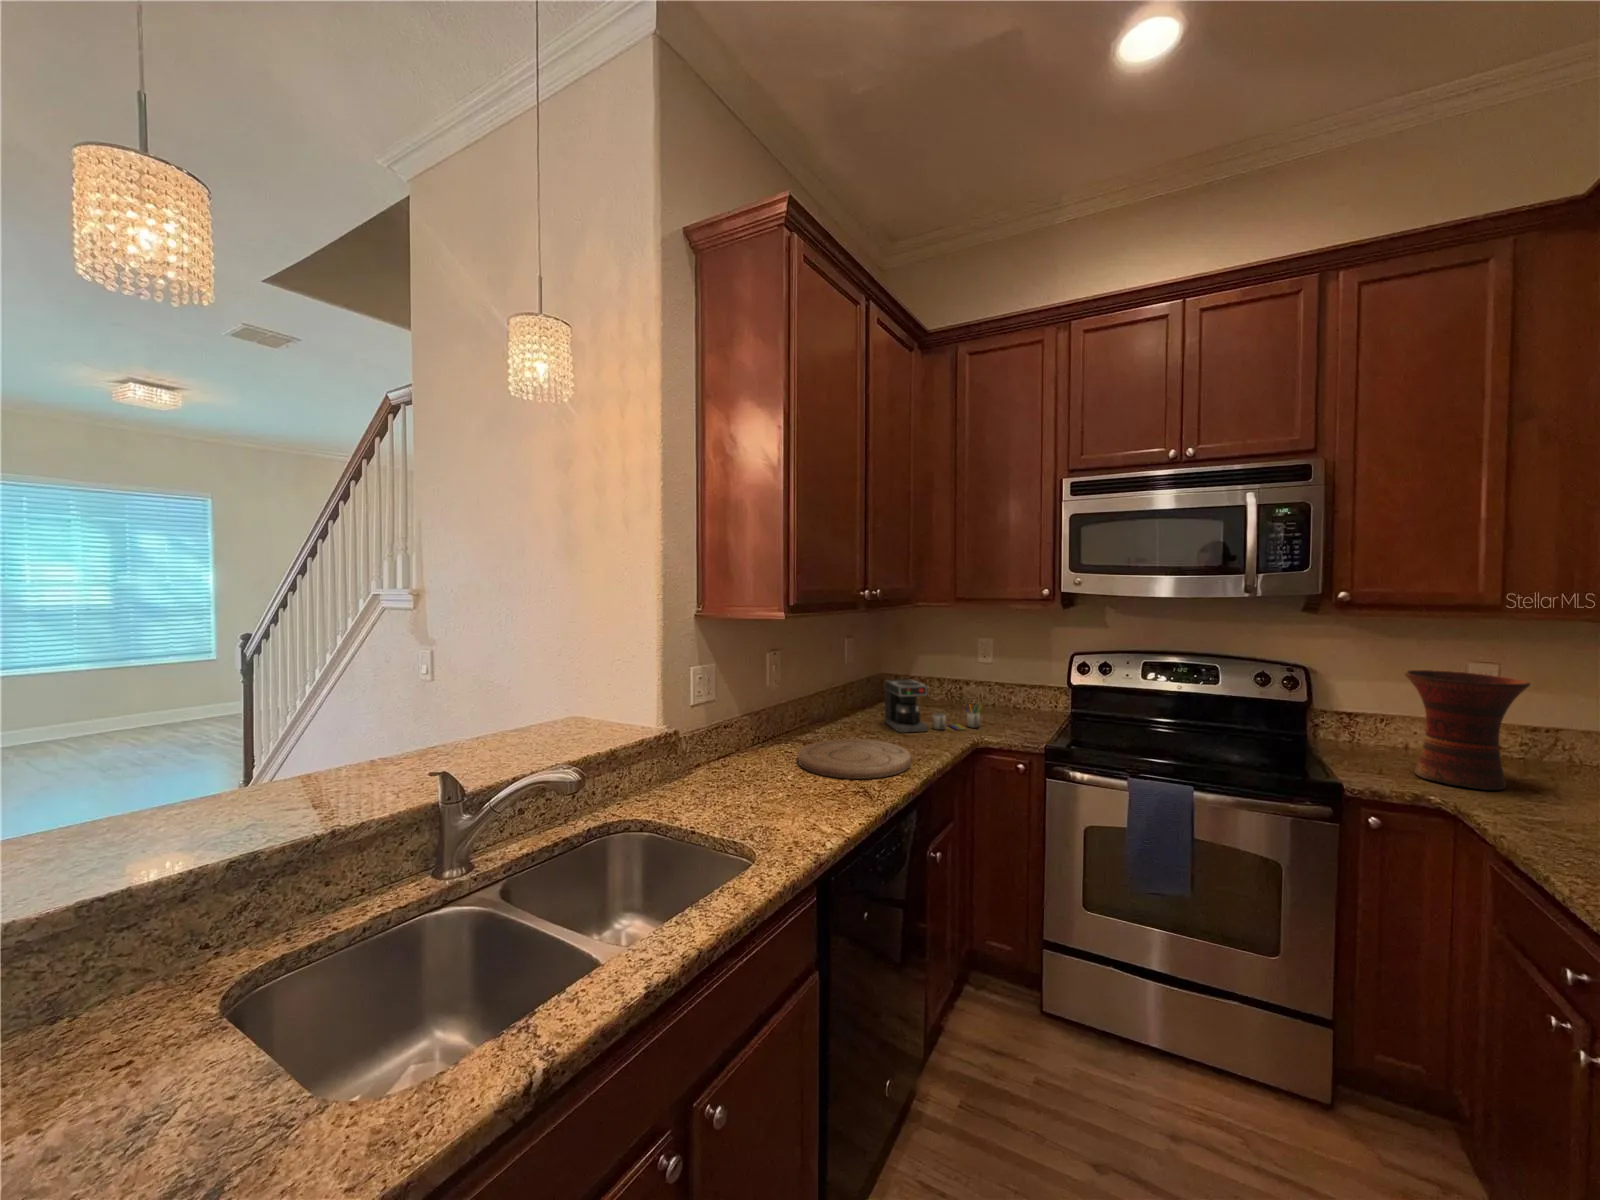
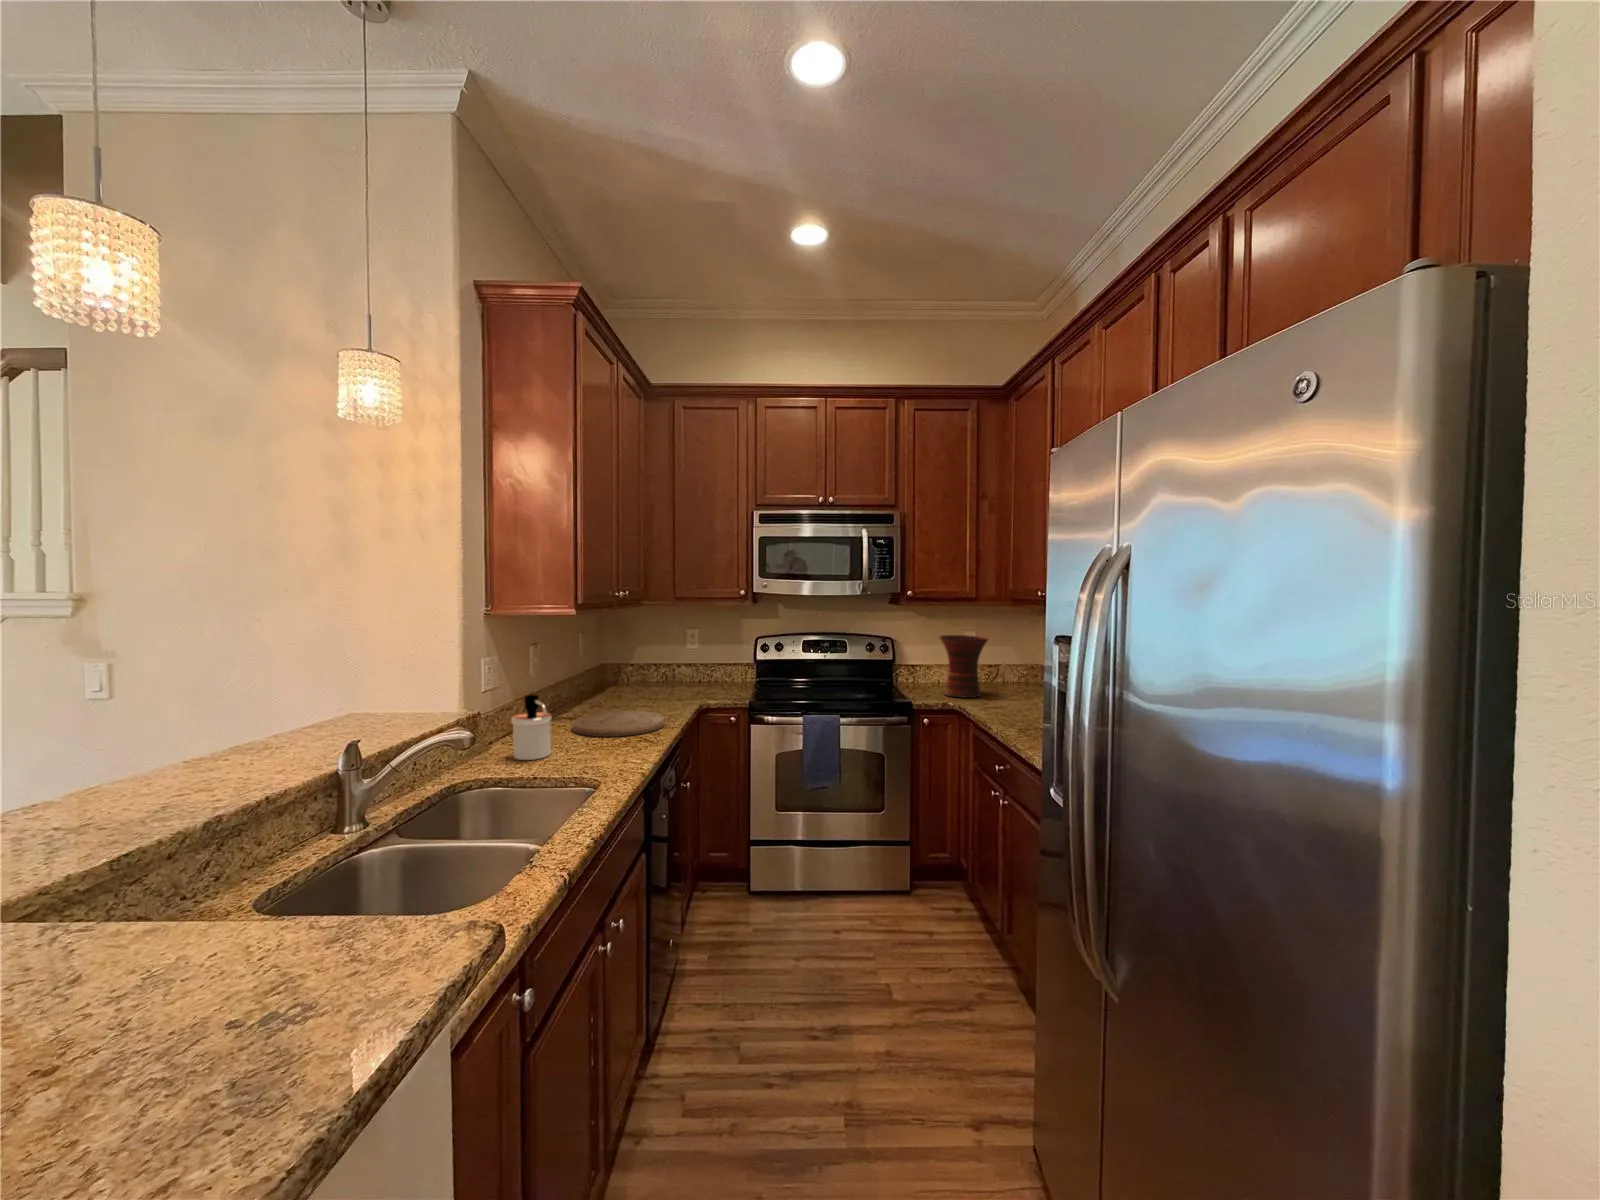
coffee maker: present [885,679,982,733] -> none [622,664,699,706]
soap dispenser: none [702,717,748,799] -> present [512,695,552,760]

